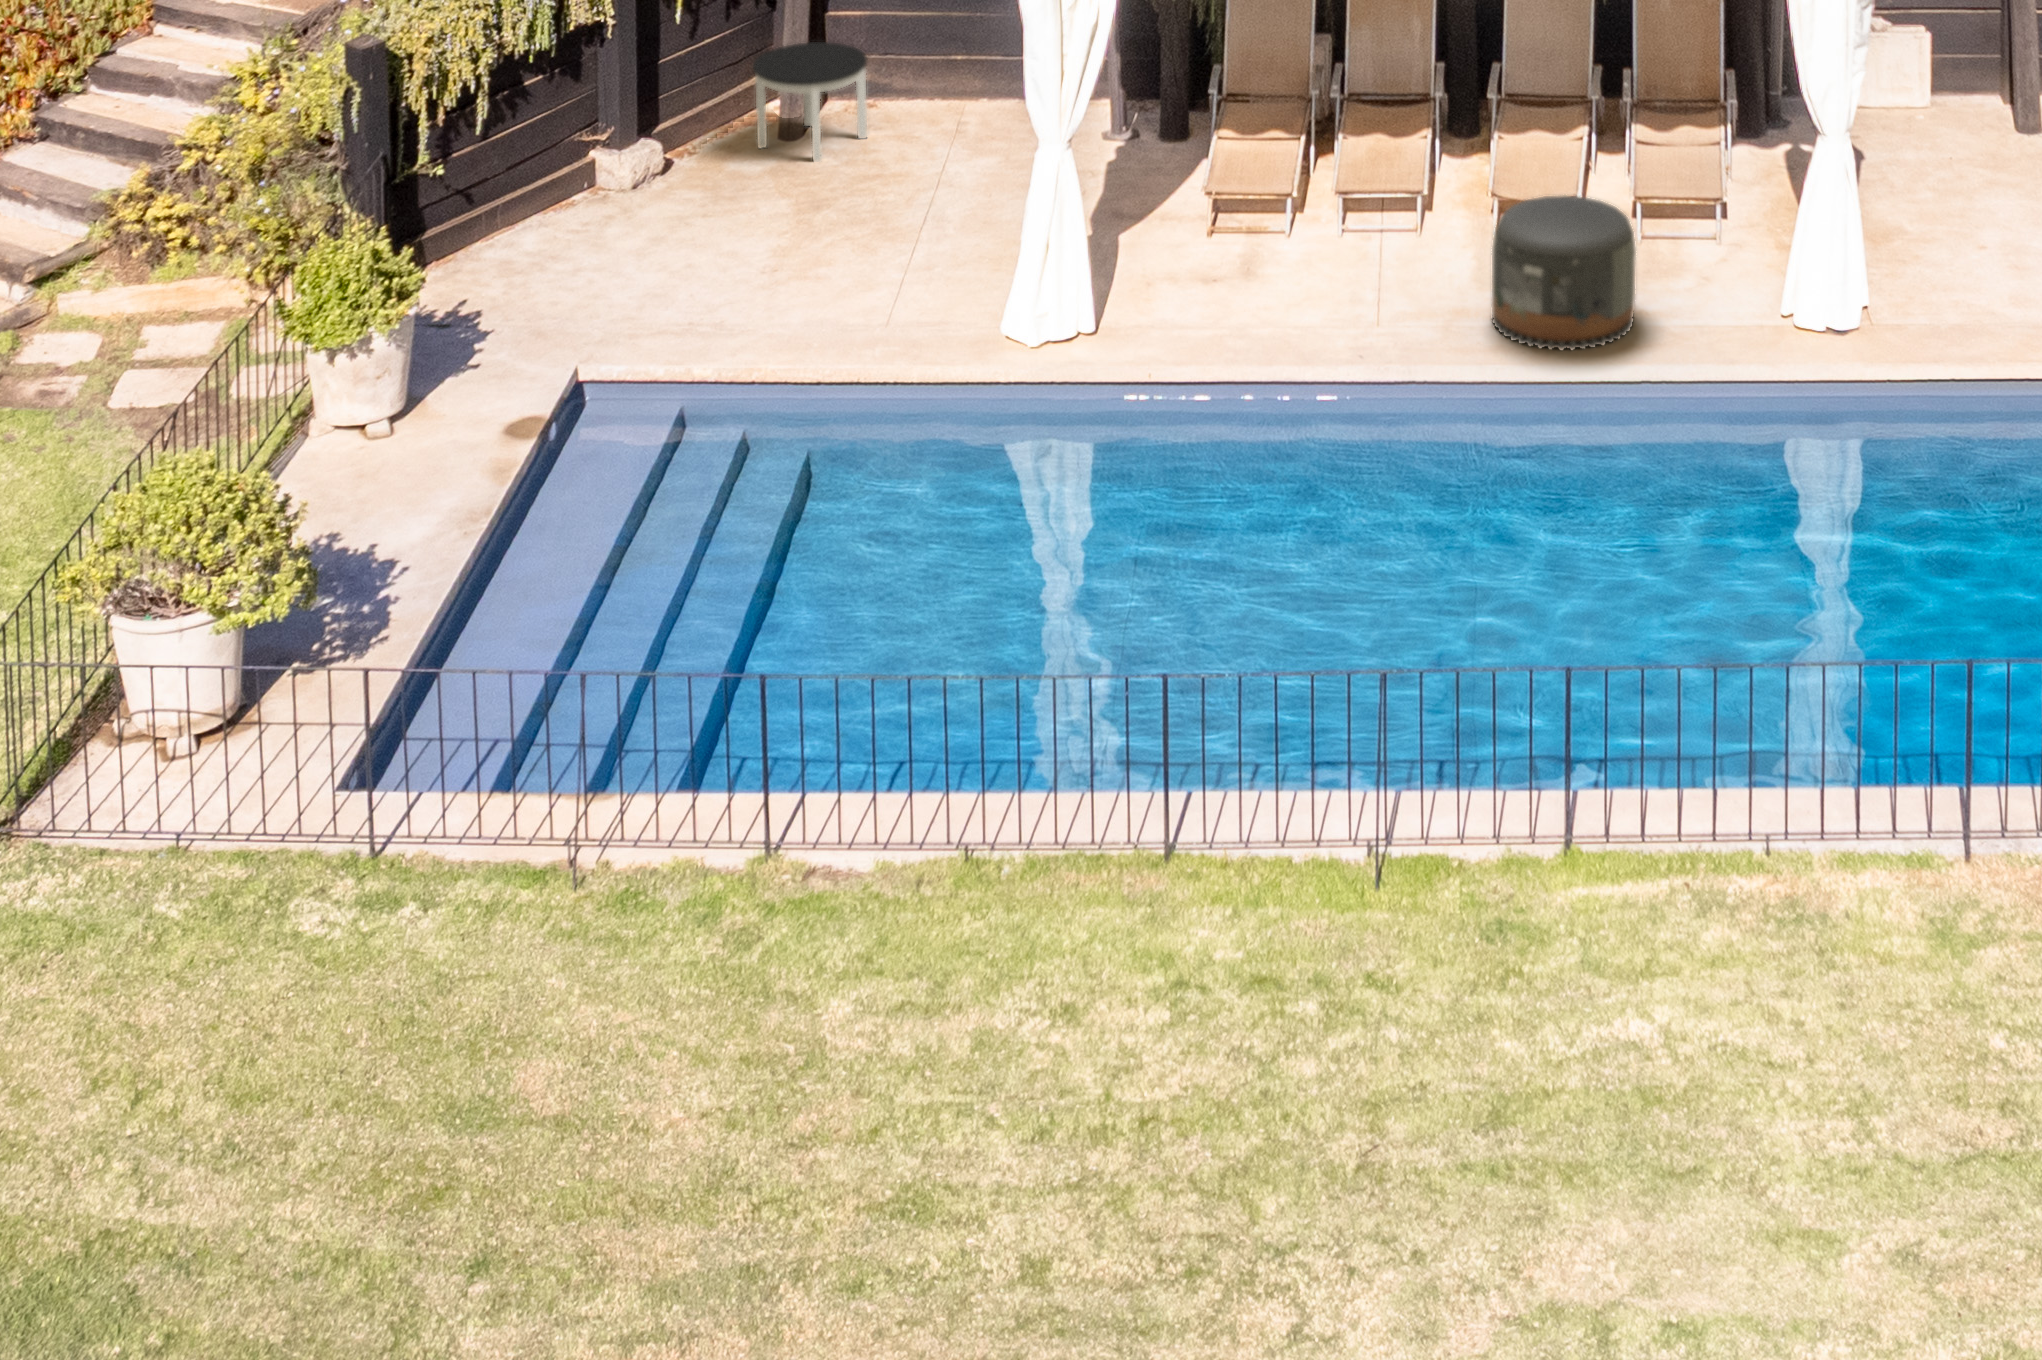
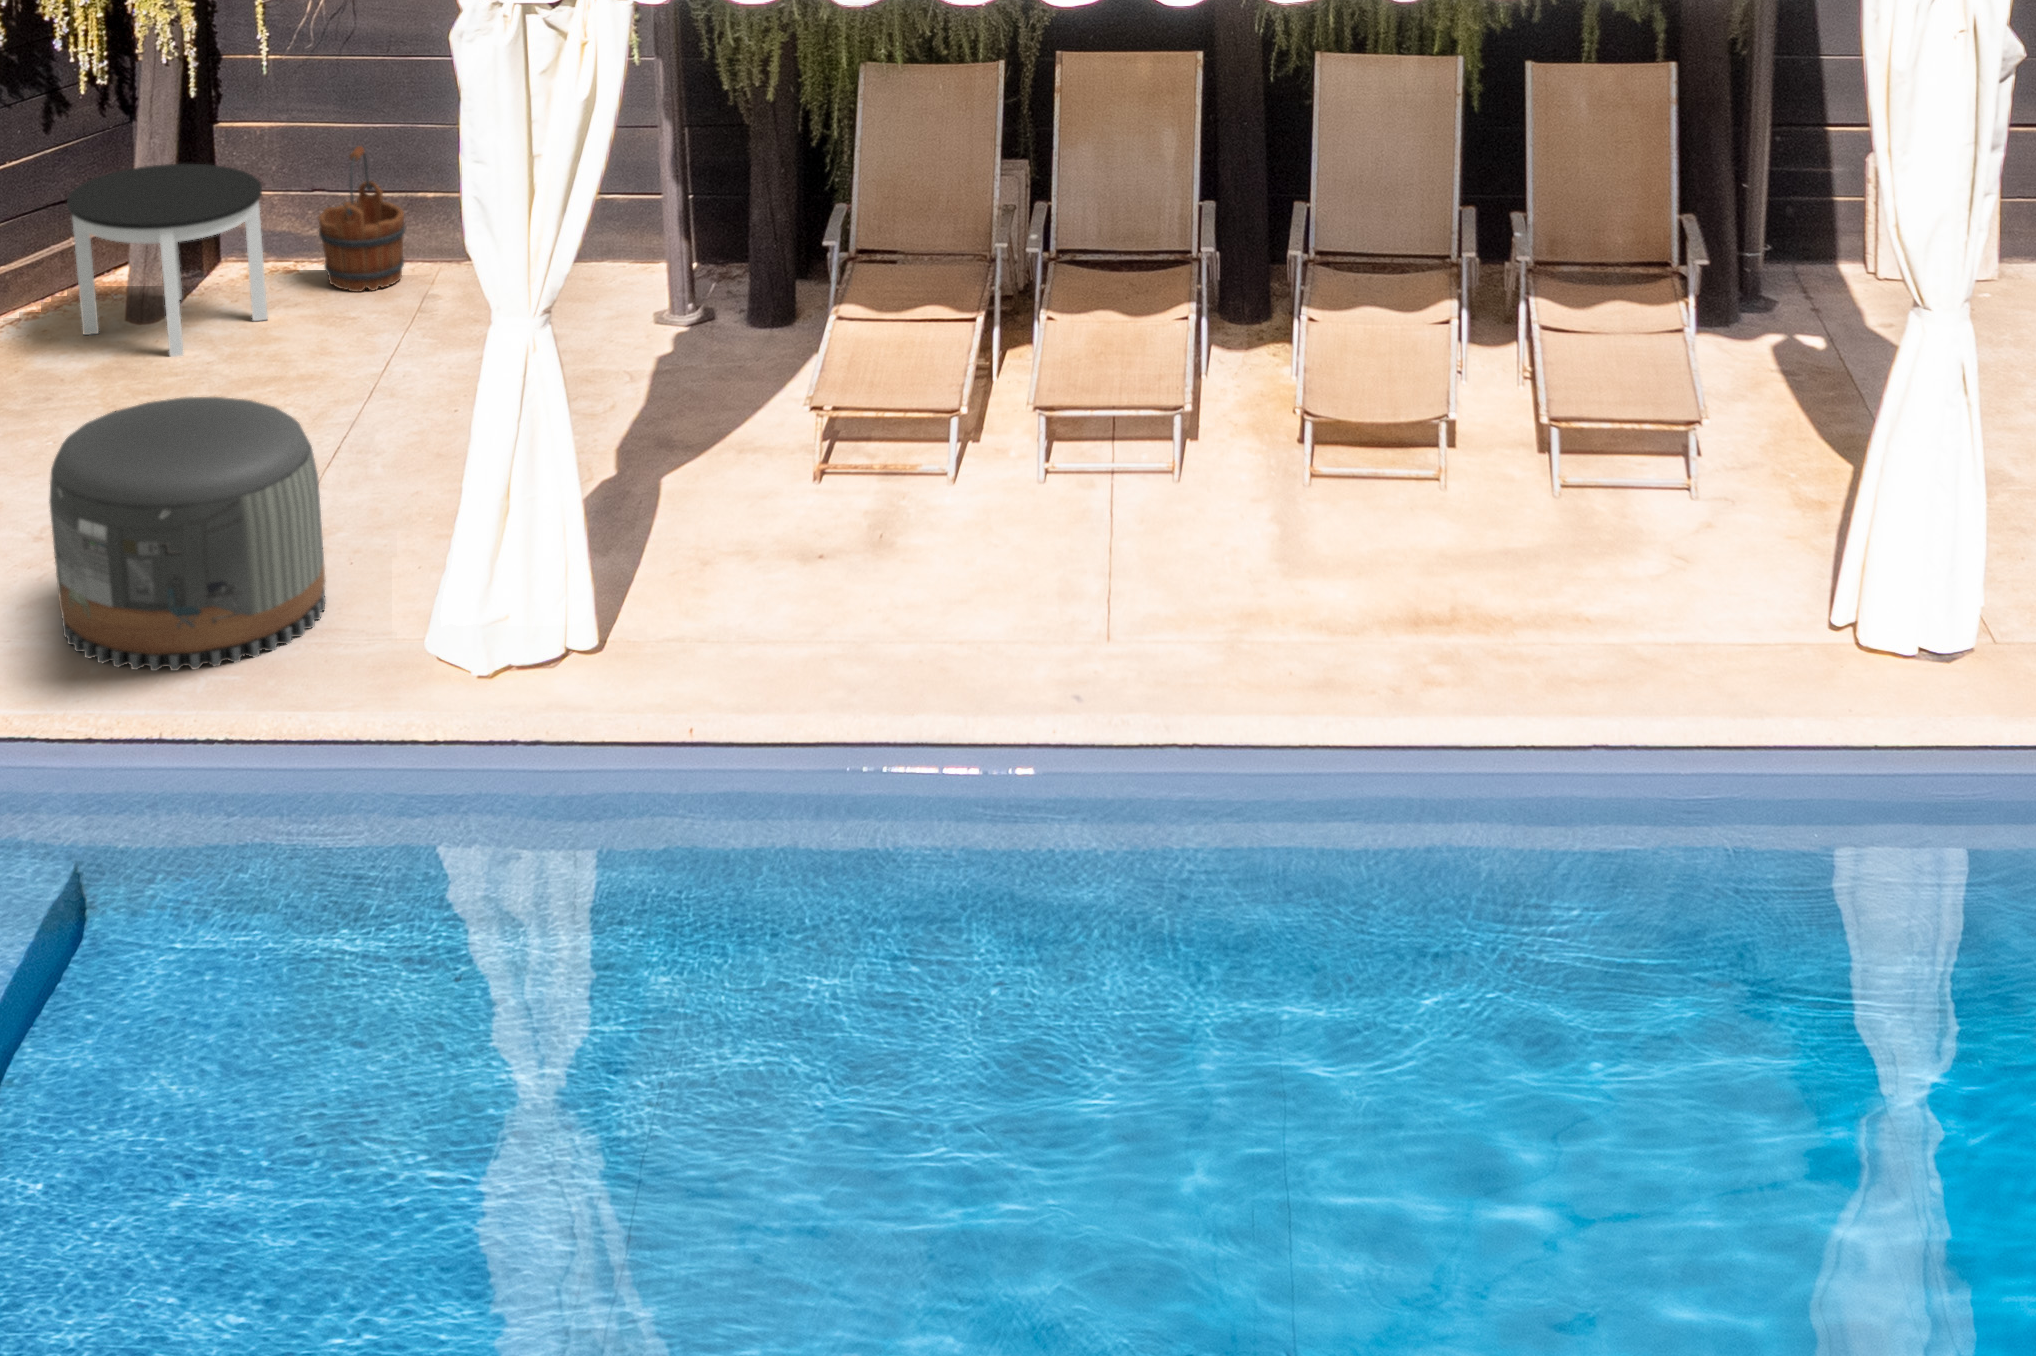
wooden bucket: none [895,29,947,120] -> present [319,146,405,292]
pouf: present [1492,196,1636,351] -> present [49,397,326,671]

